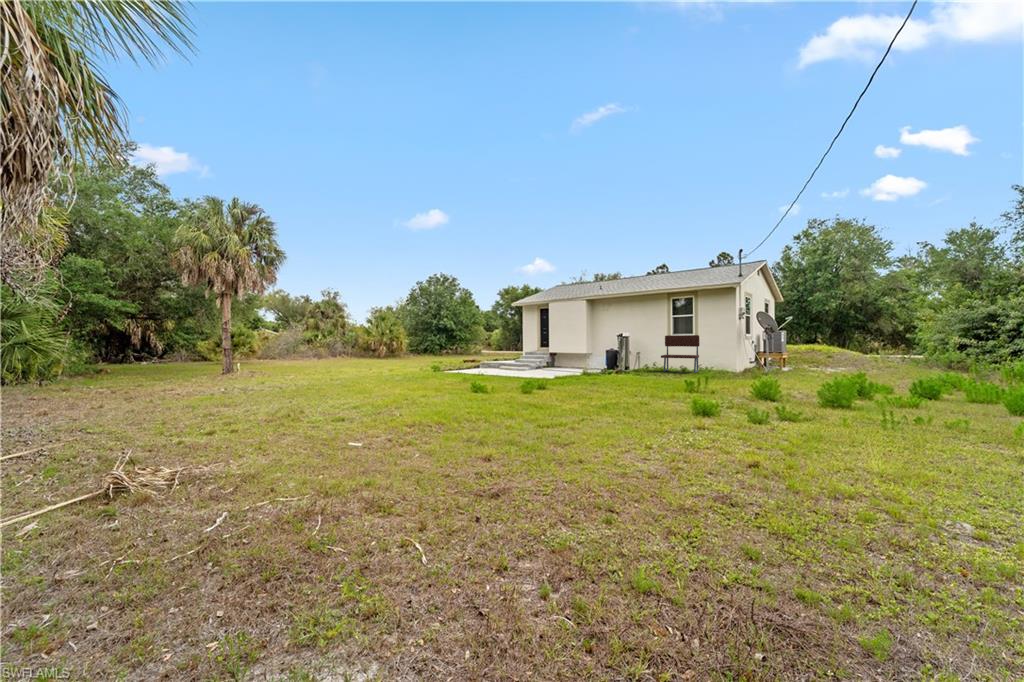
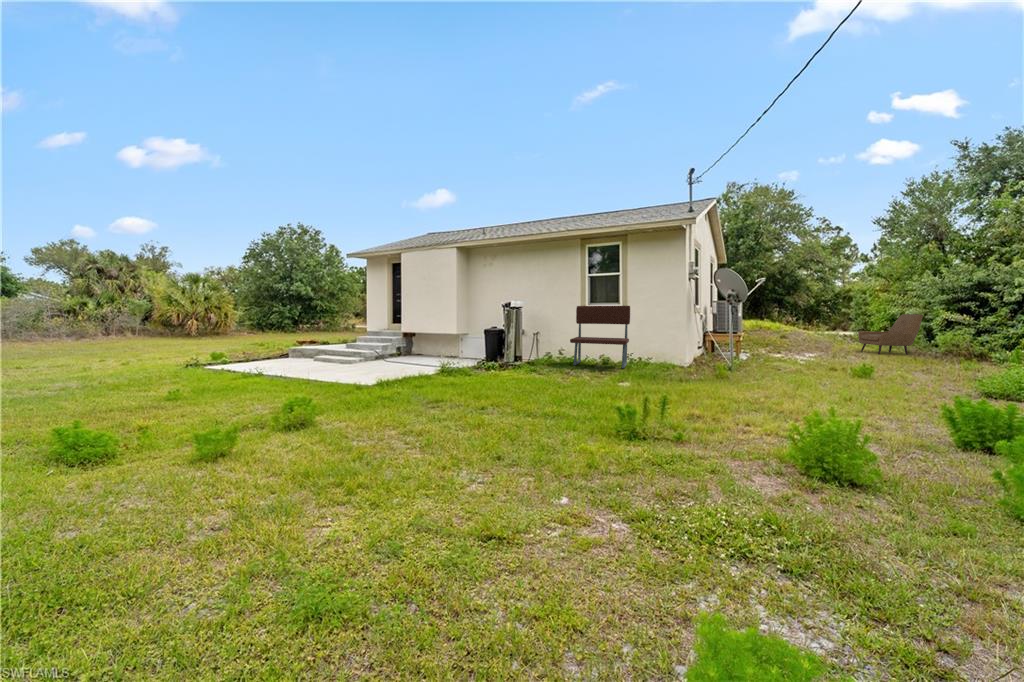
chair: none [895,338,941,368] -> present [858,314,923,355]

